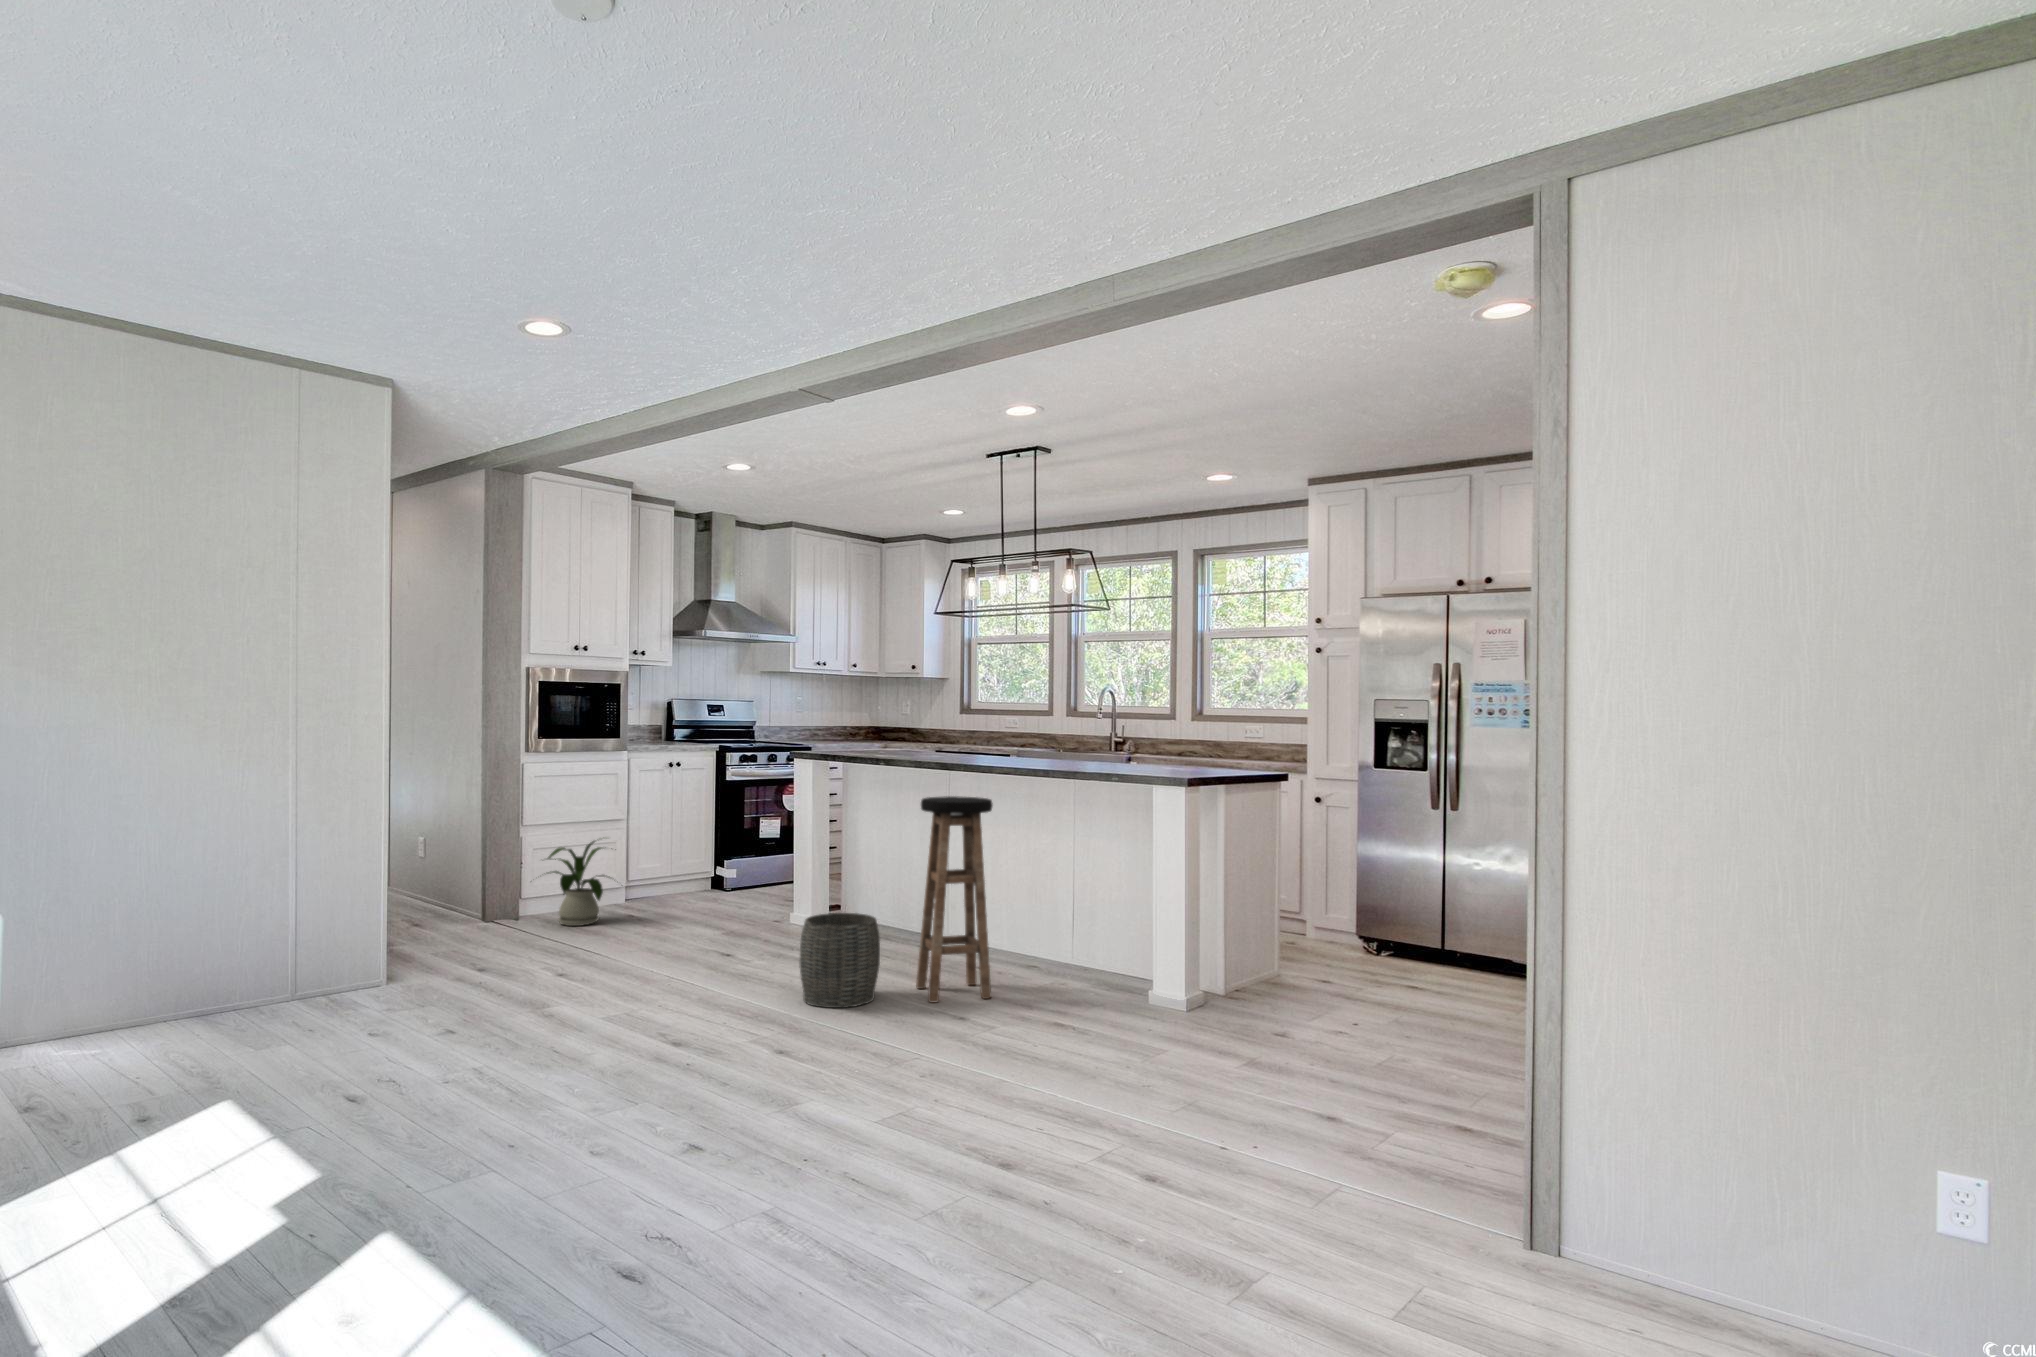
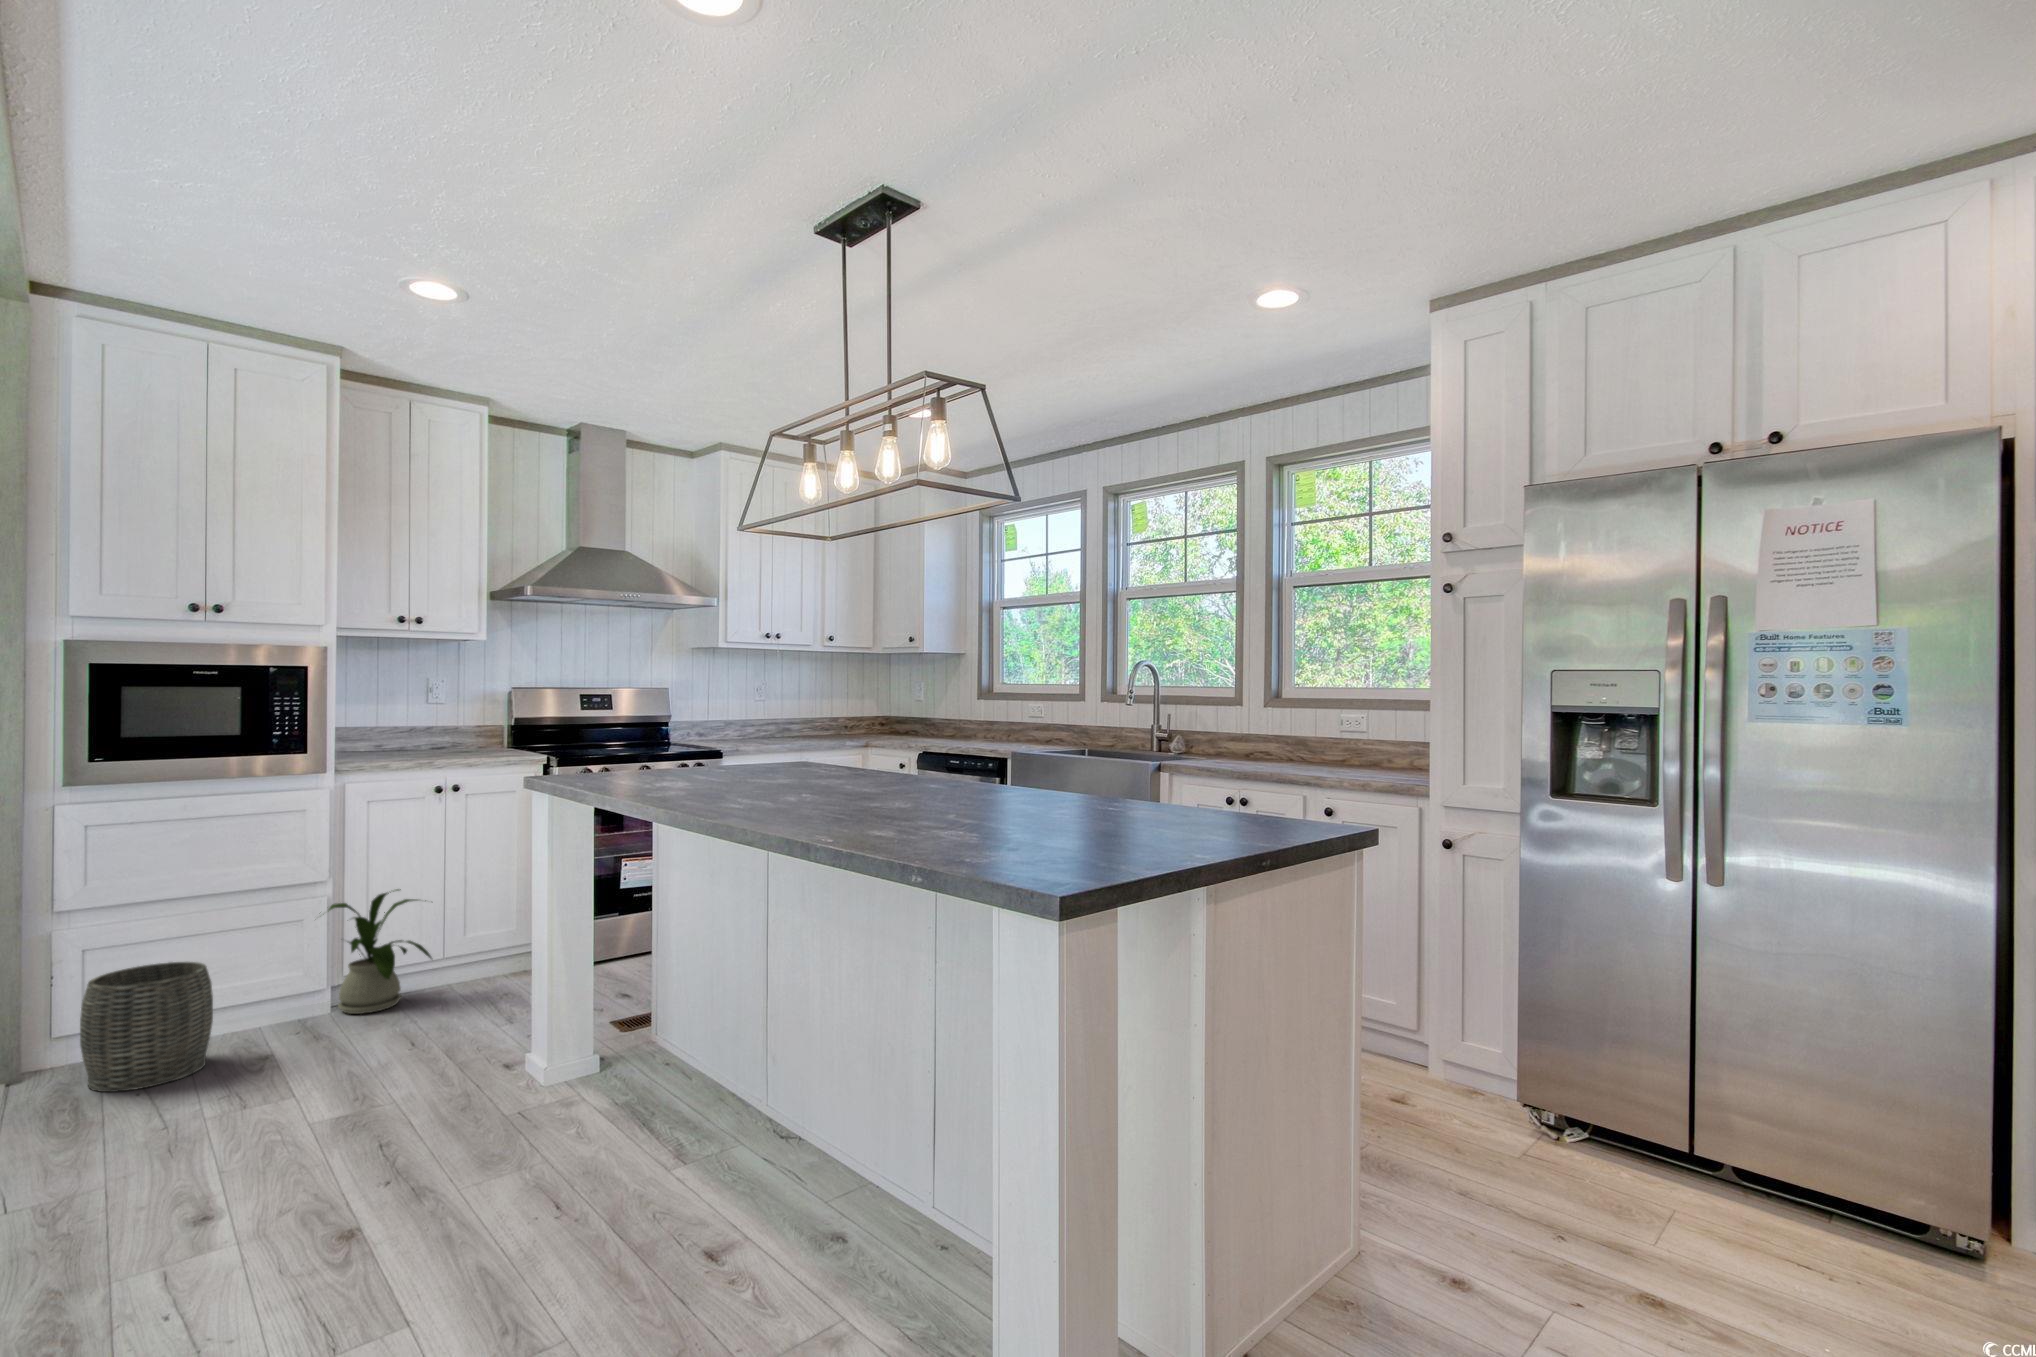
bar stool: present [916,796,993,1003] -> none [659,864,798,1271]
woven basket: present [800,913,880,1008] -> present [80,962,213,1092]

